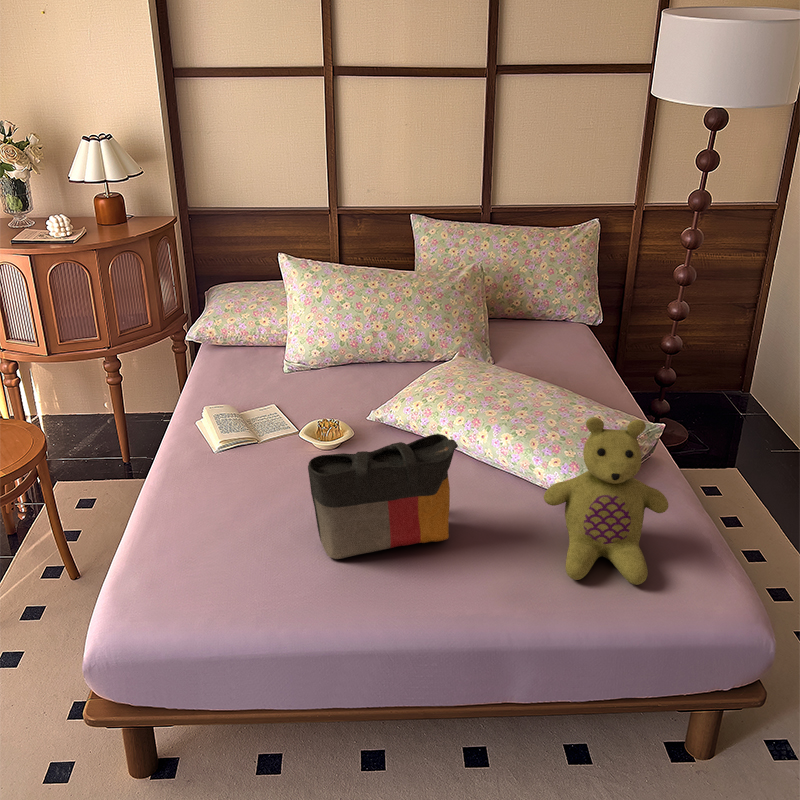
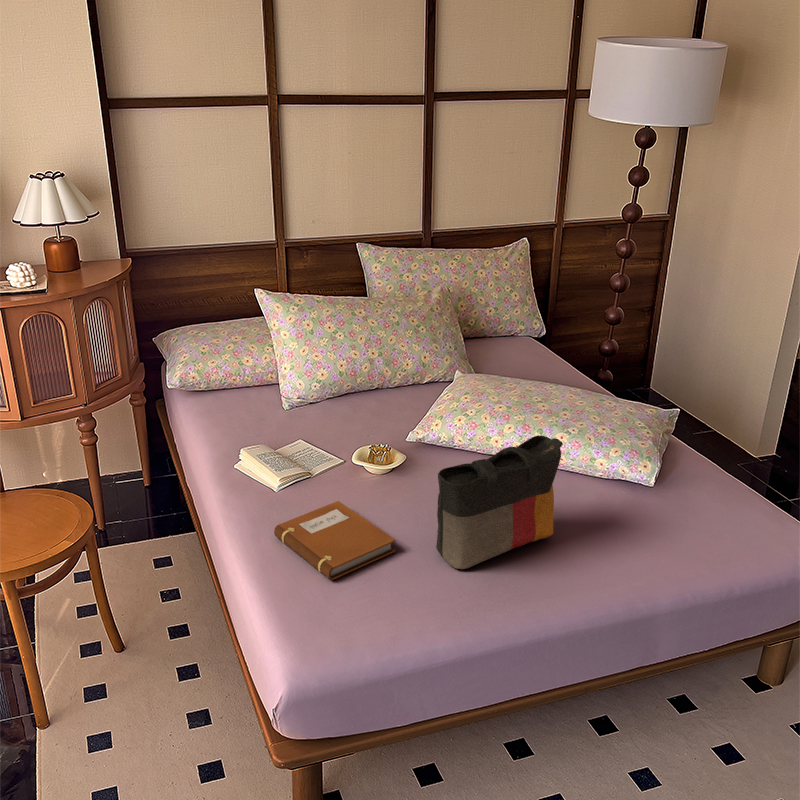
stuffed bear: present [544,417,668,585] -> none [632,399,740,551]
notebook: none [184,471,285,548] -> present [274,501,395,580]

